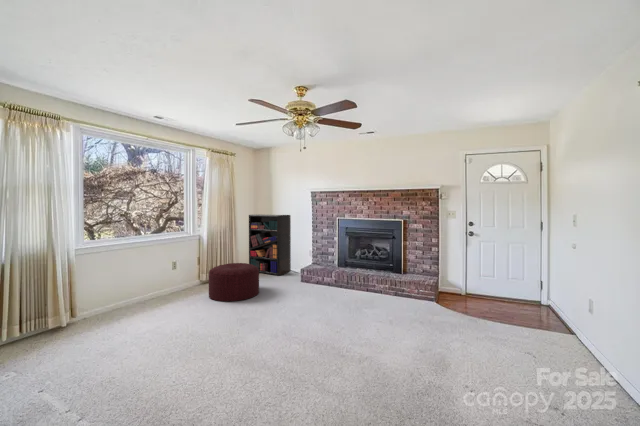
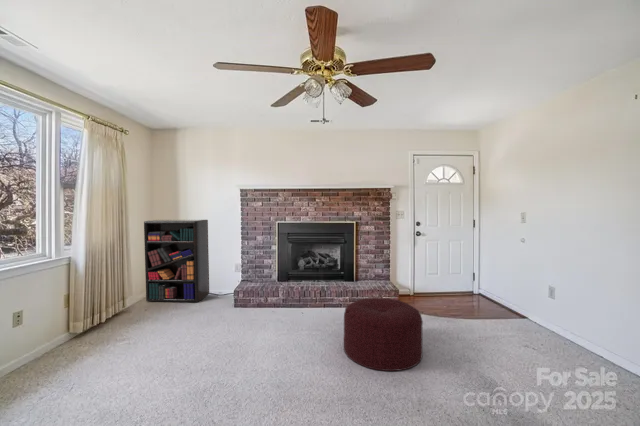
ottoman: present [209,263,259,301] -> present [344,298,423,371]

